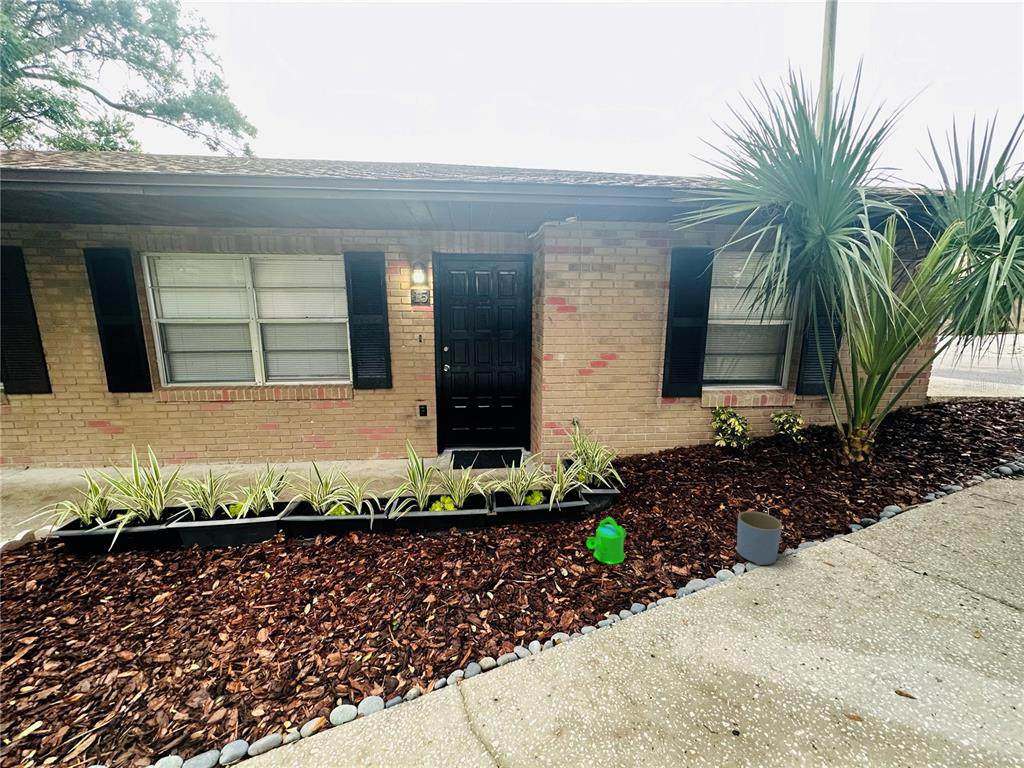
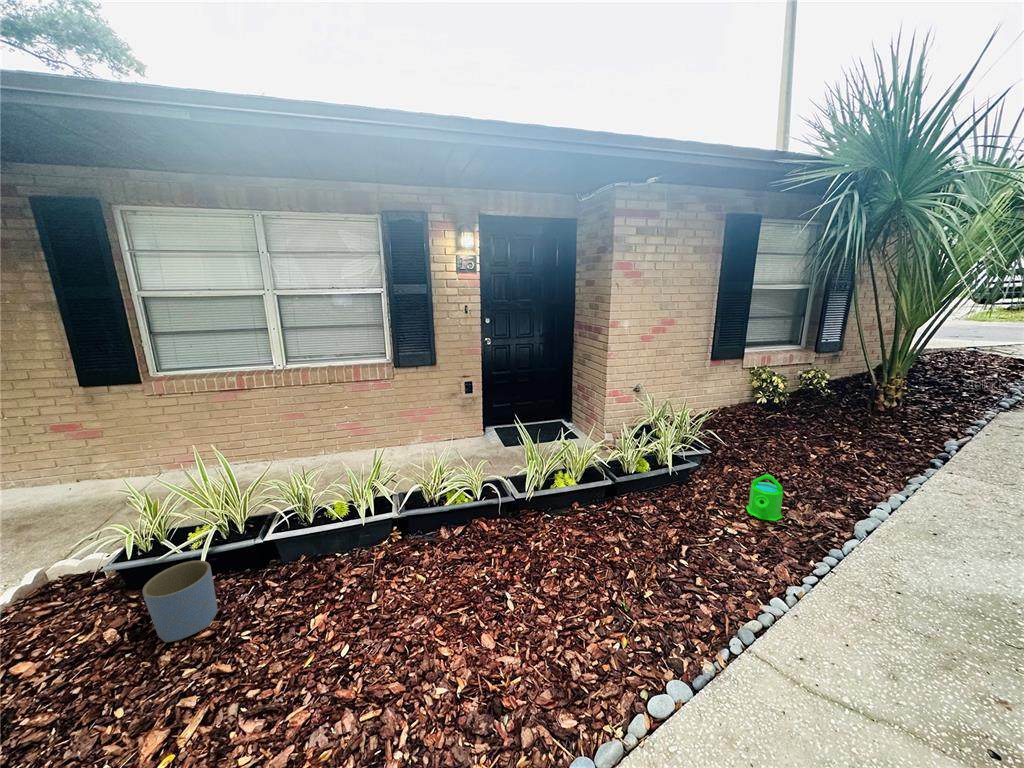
planter: present [737,511,782,565] -> present [142,560,218,642]

